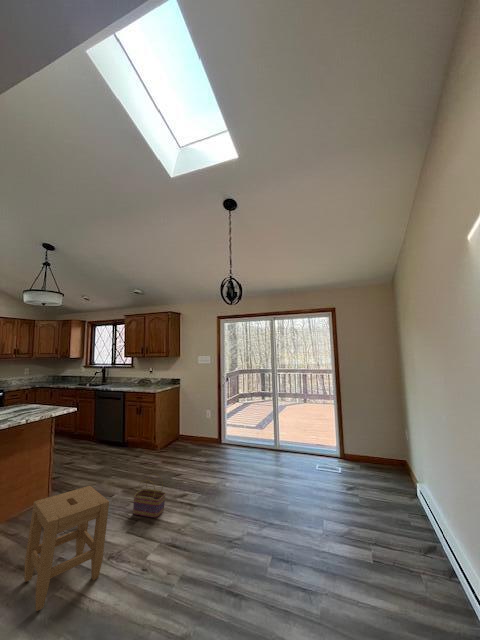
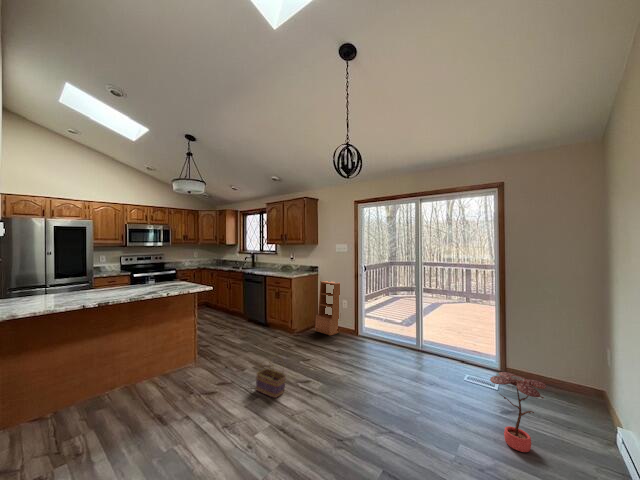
bookcase: none [178,393,205,448] -> present [315,281,340,335]
potted plant: none [340,457,375,517] -> present [490,372,546,452]
stool: present [24,486,109,611] -> none [151,358,217,461]

